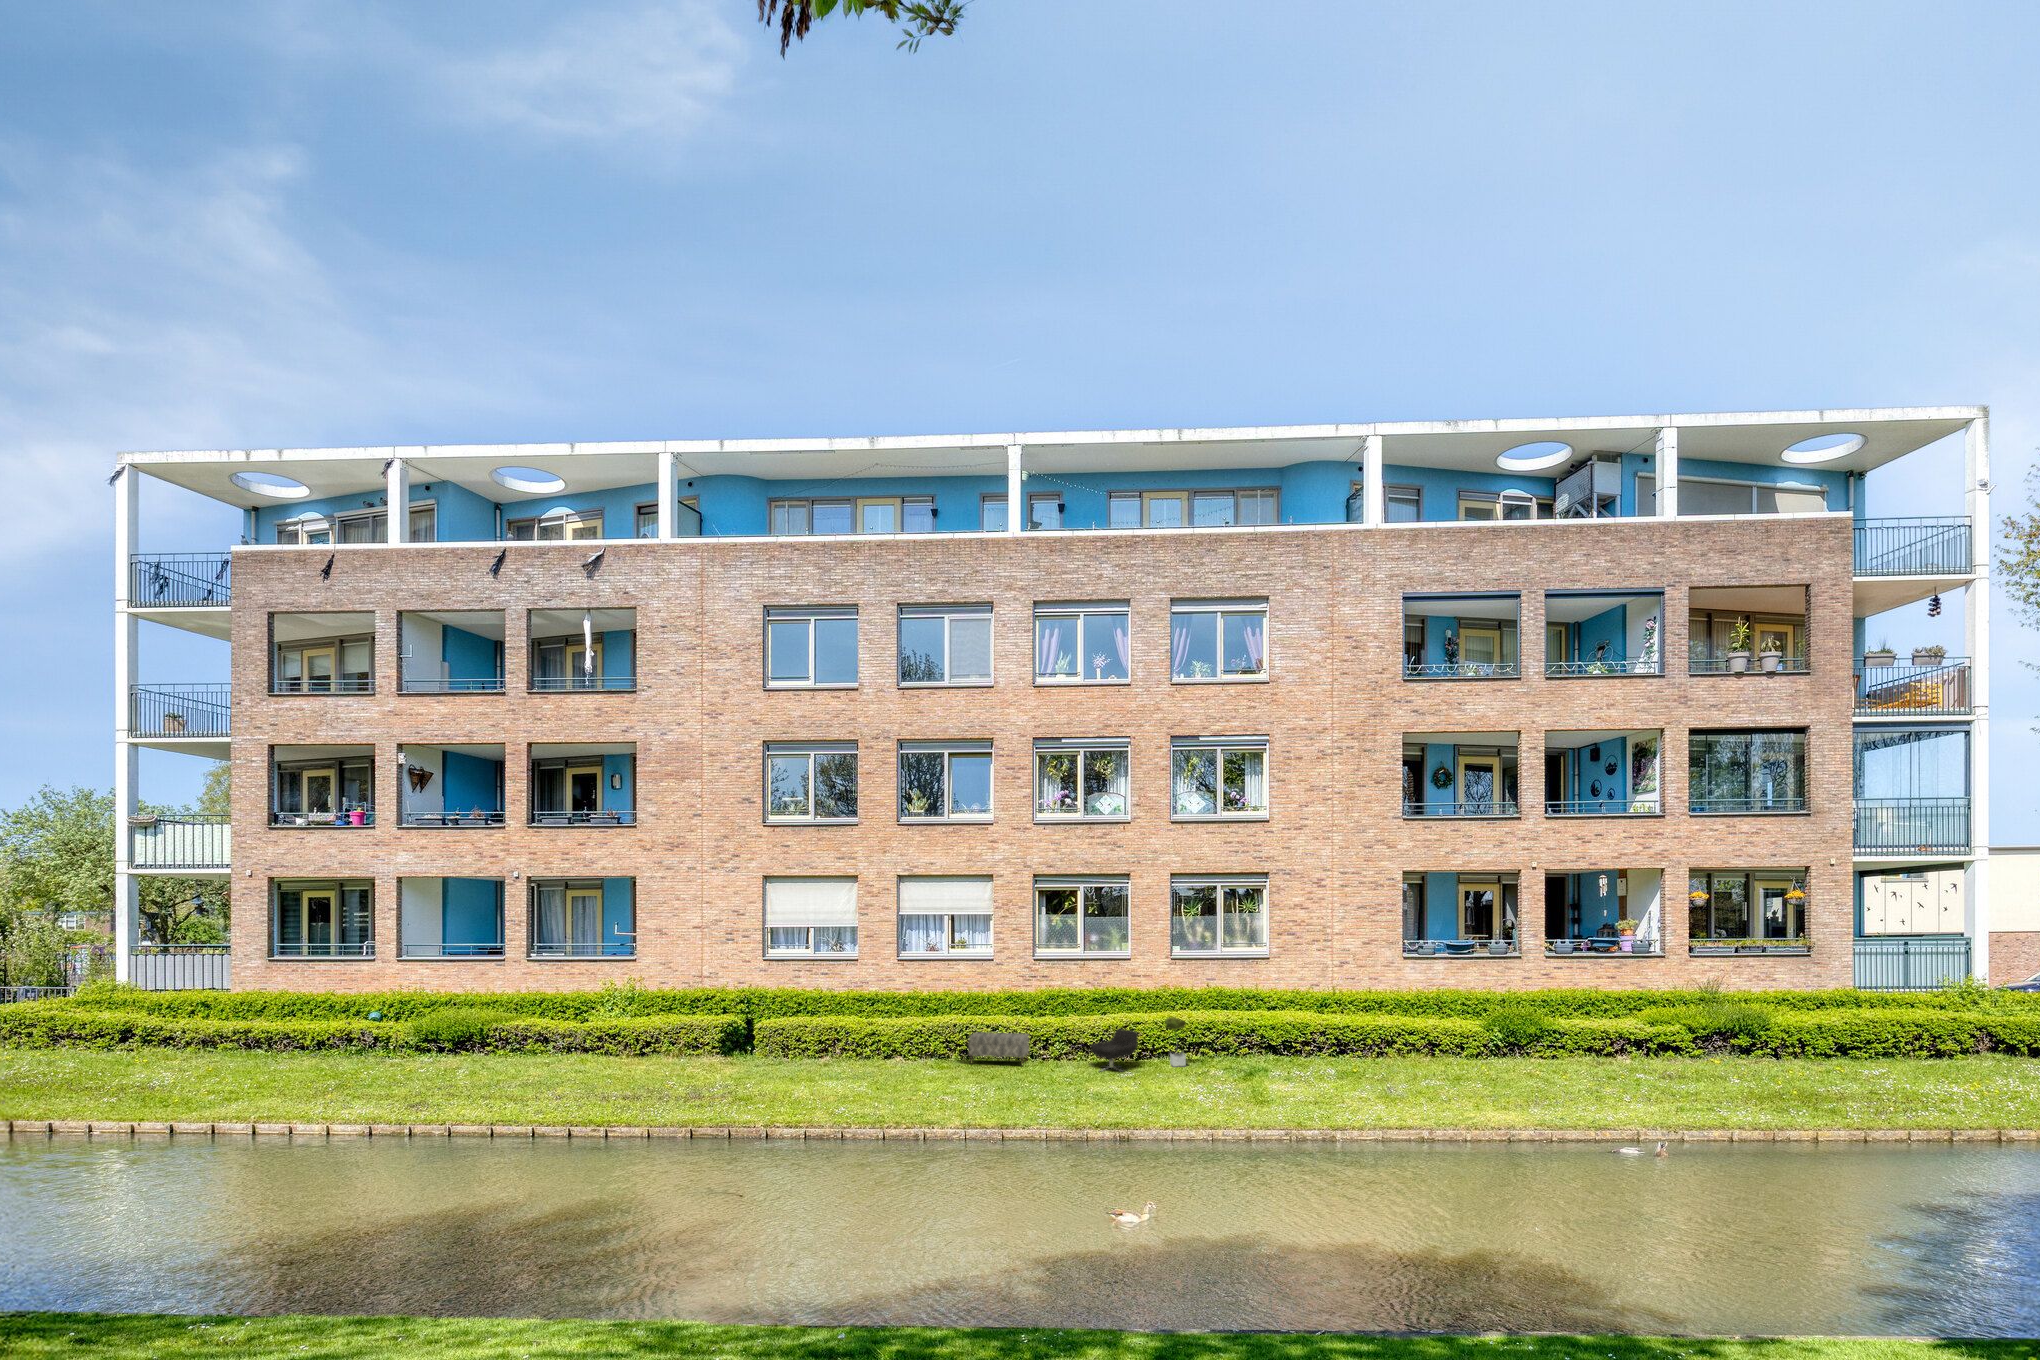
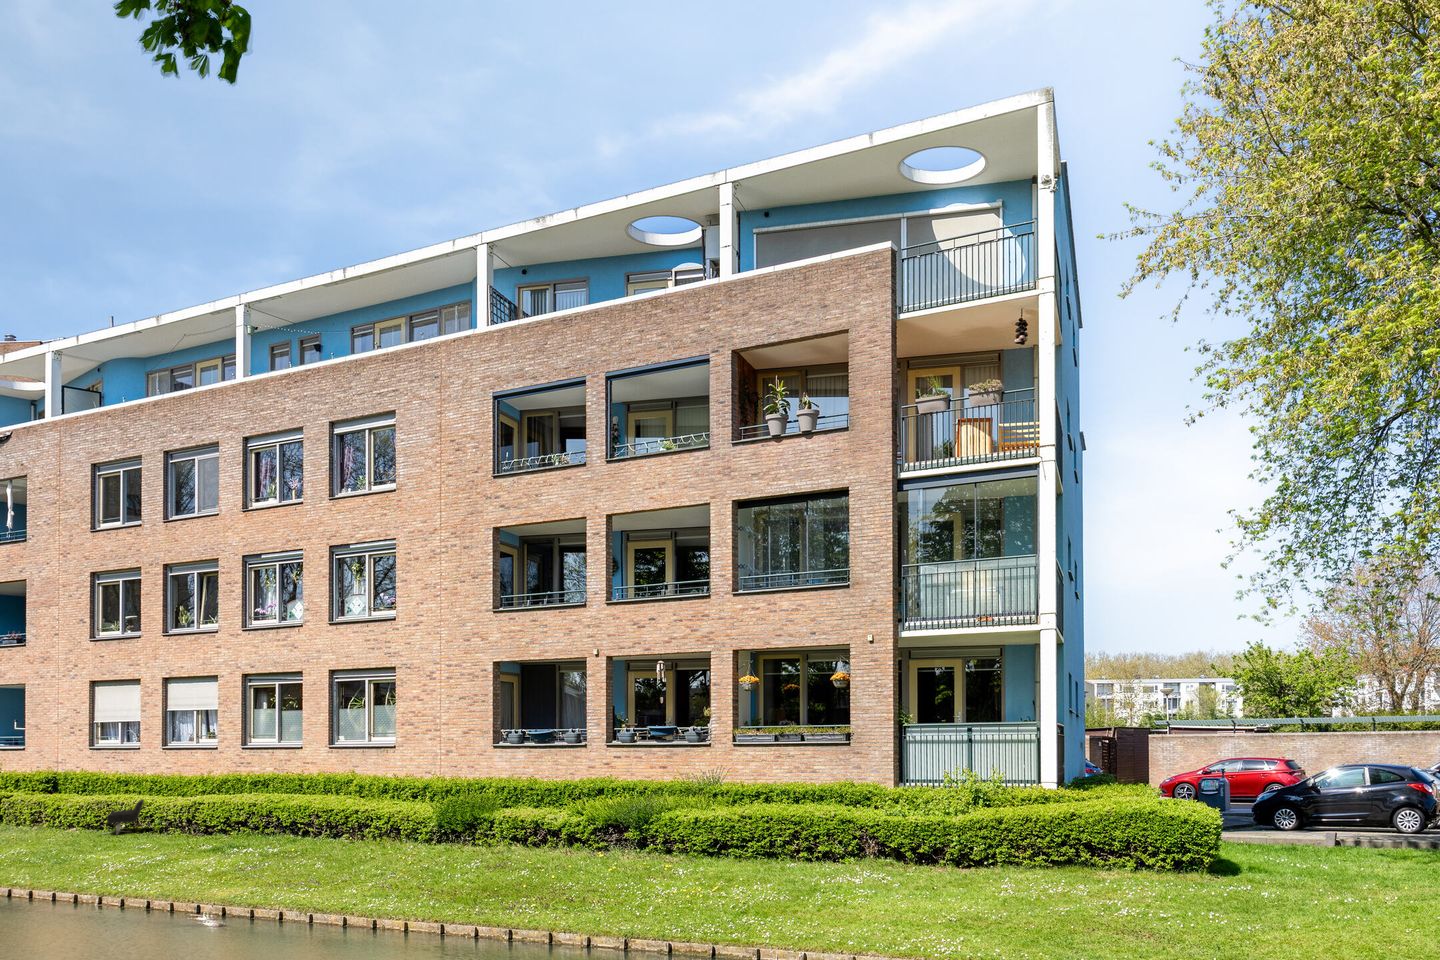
potted tree: present [1165,1017,1186,1067] -> none [159,789,179,833]
bench: present [968,1032,1029,1065] -> none [45,802,93,829]

